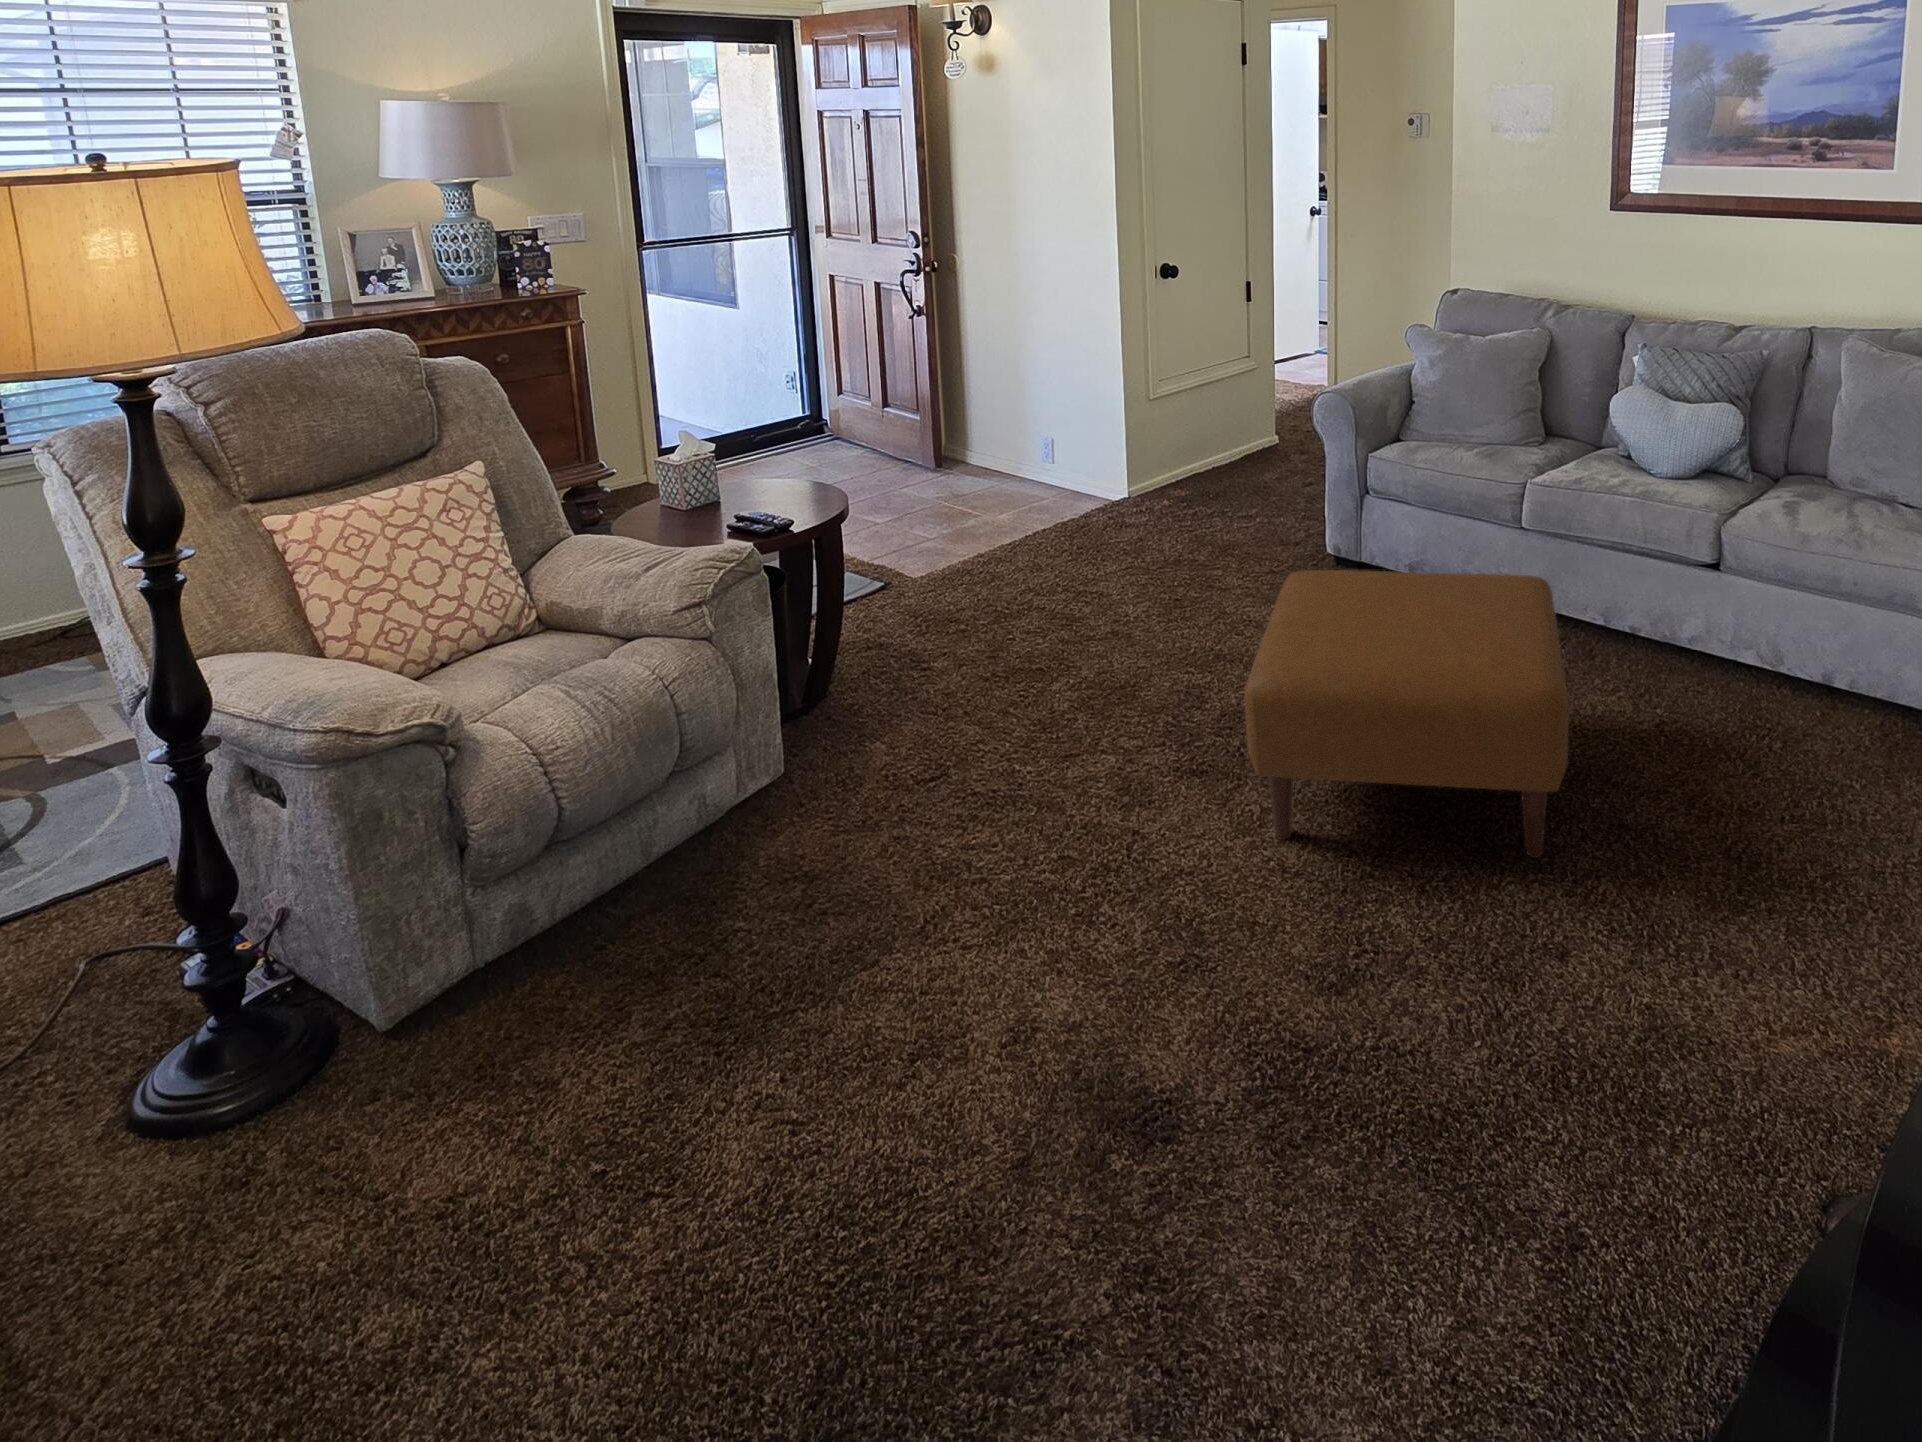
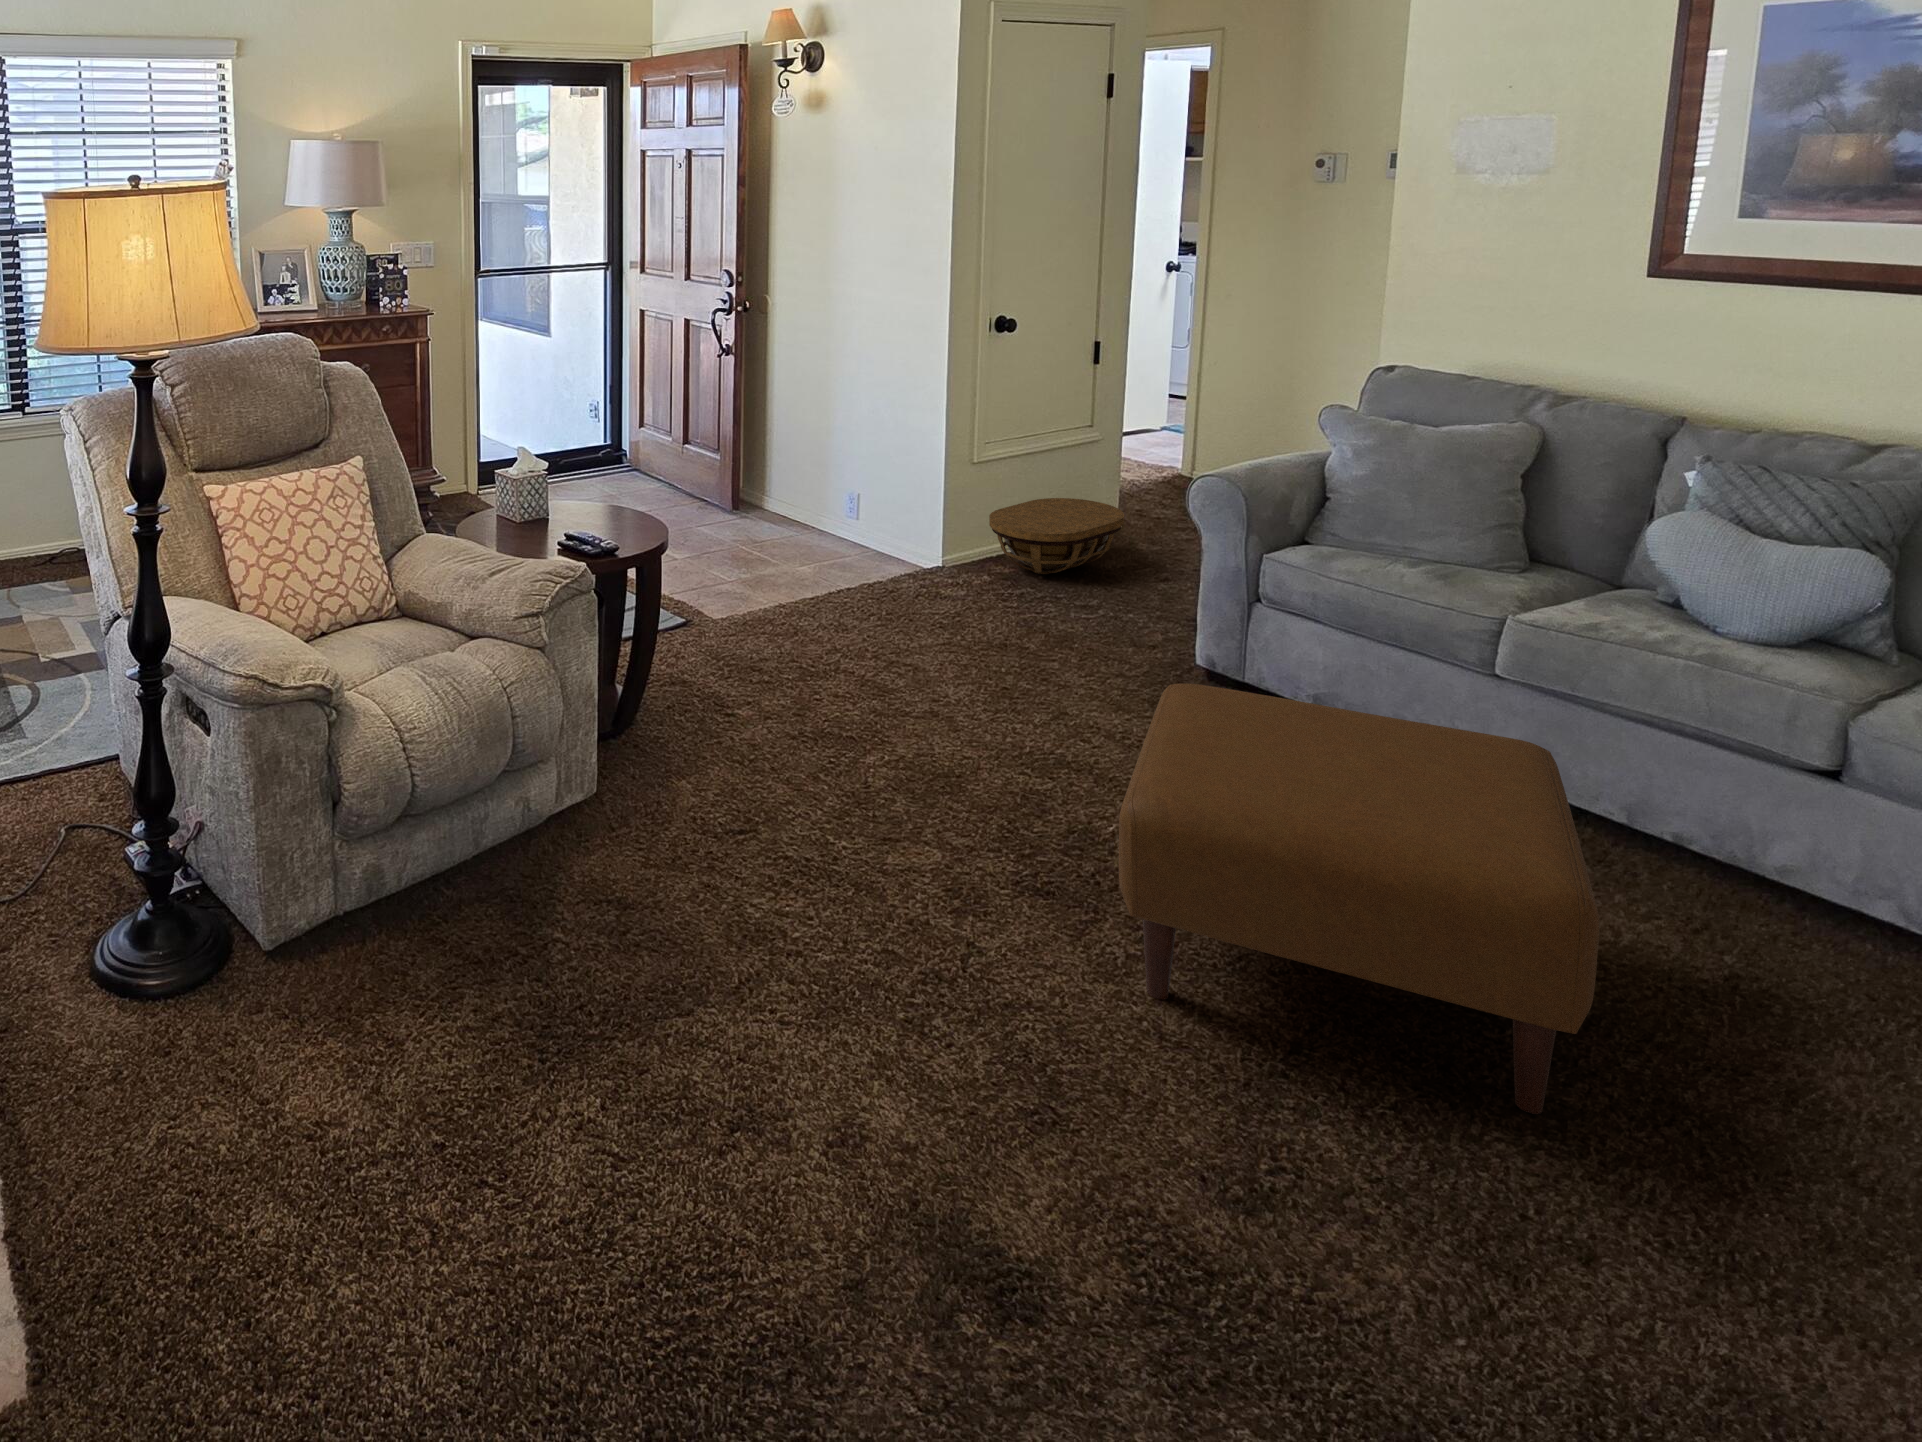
basket: none [1162,420,1272,490] -> present [989,498,1124,574]

